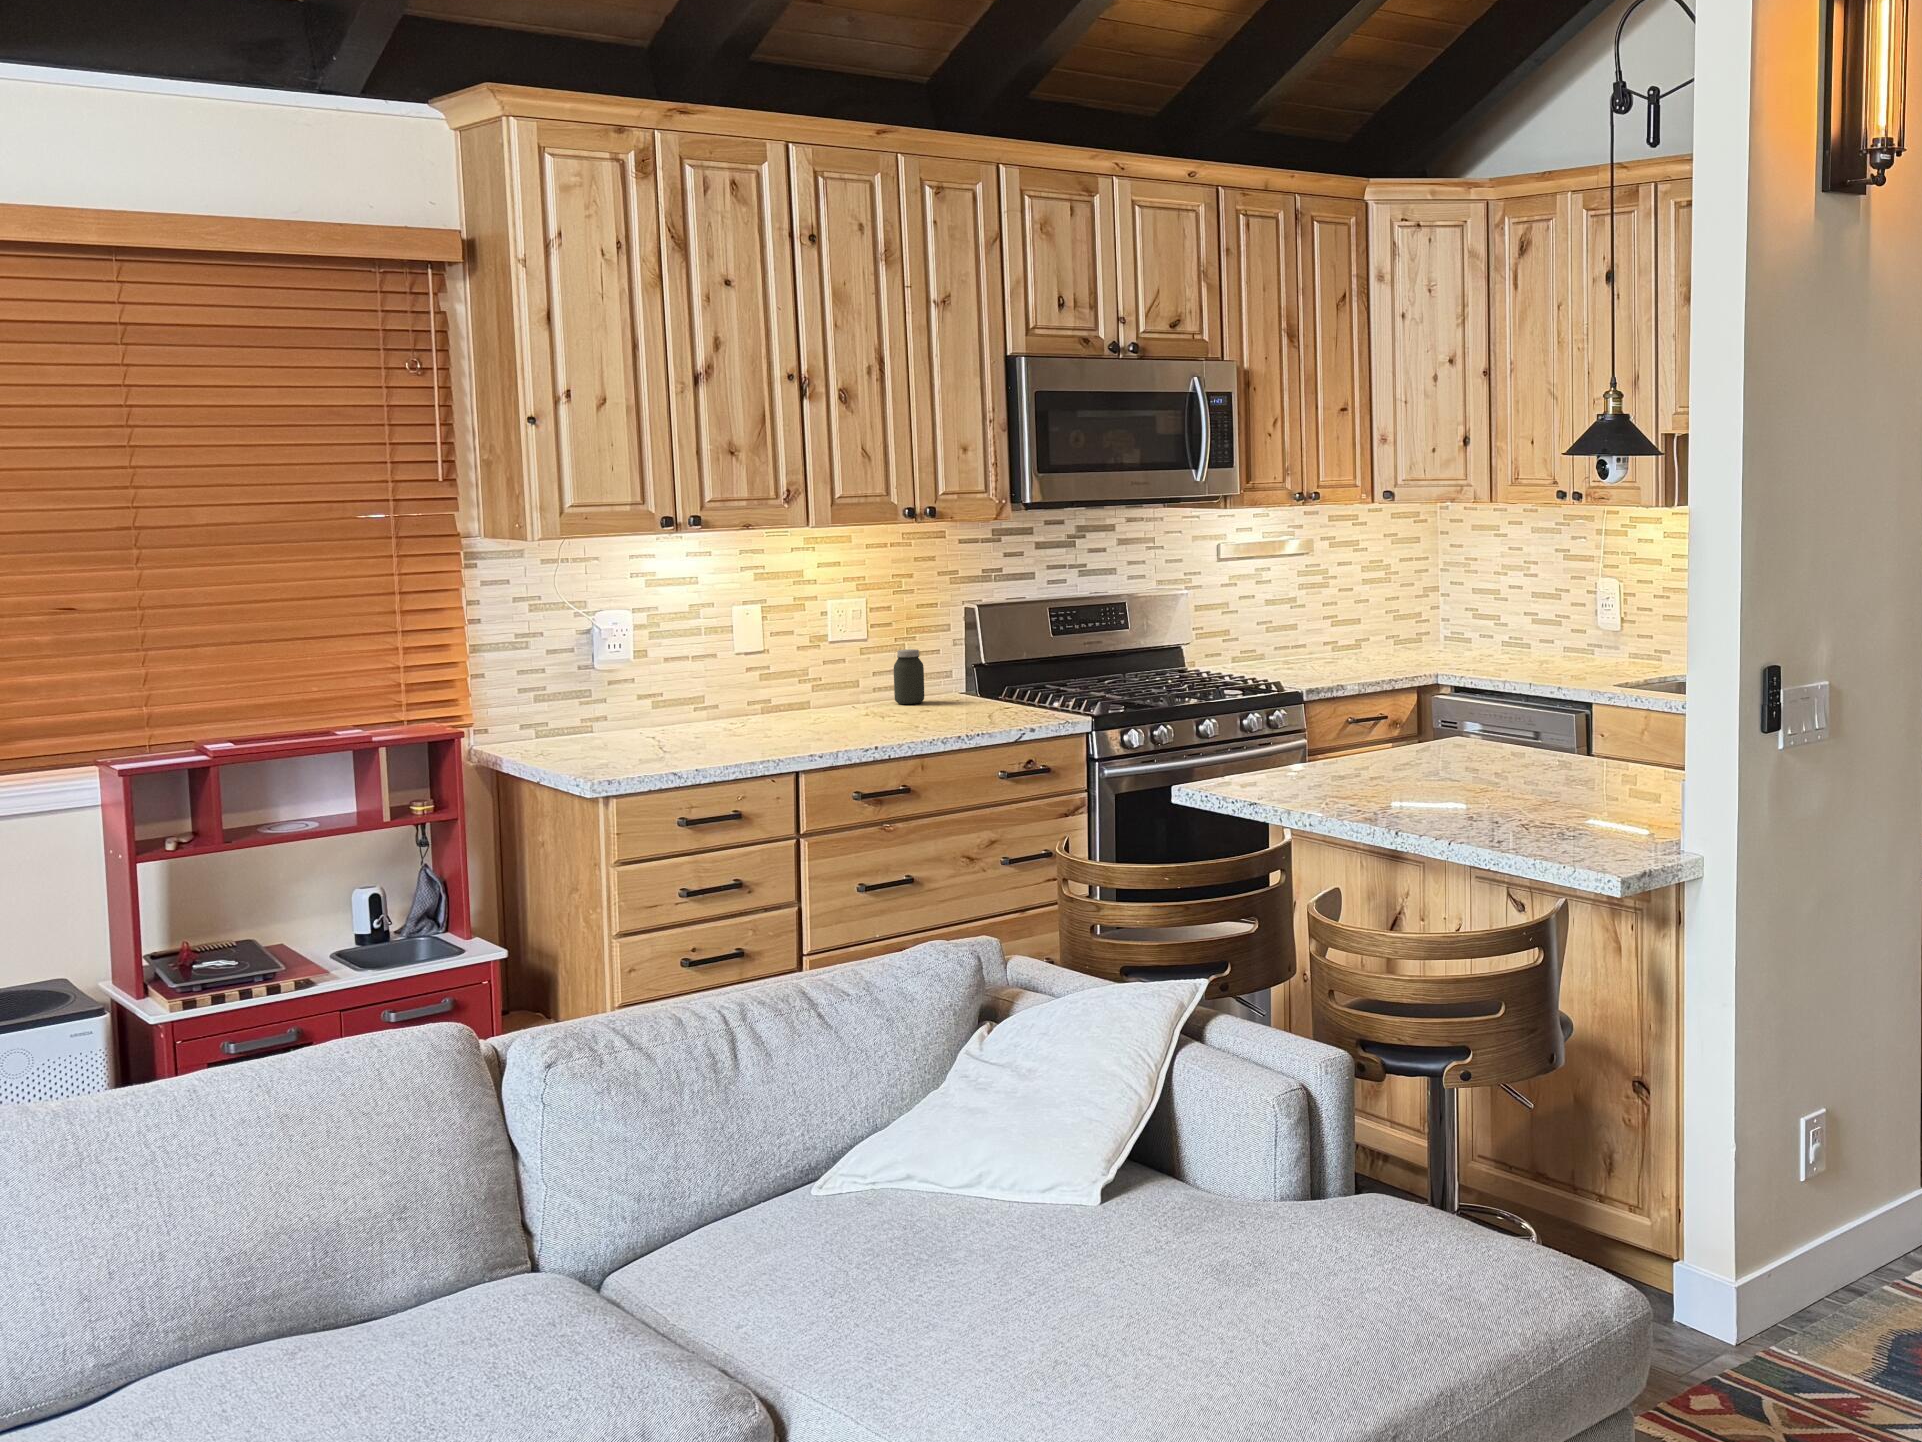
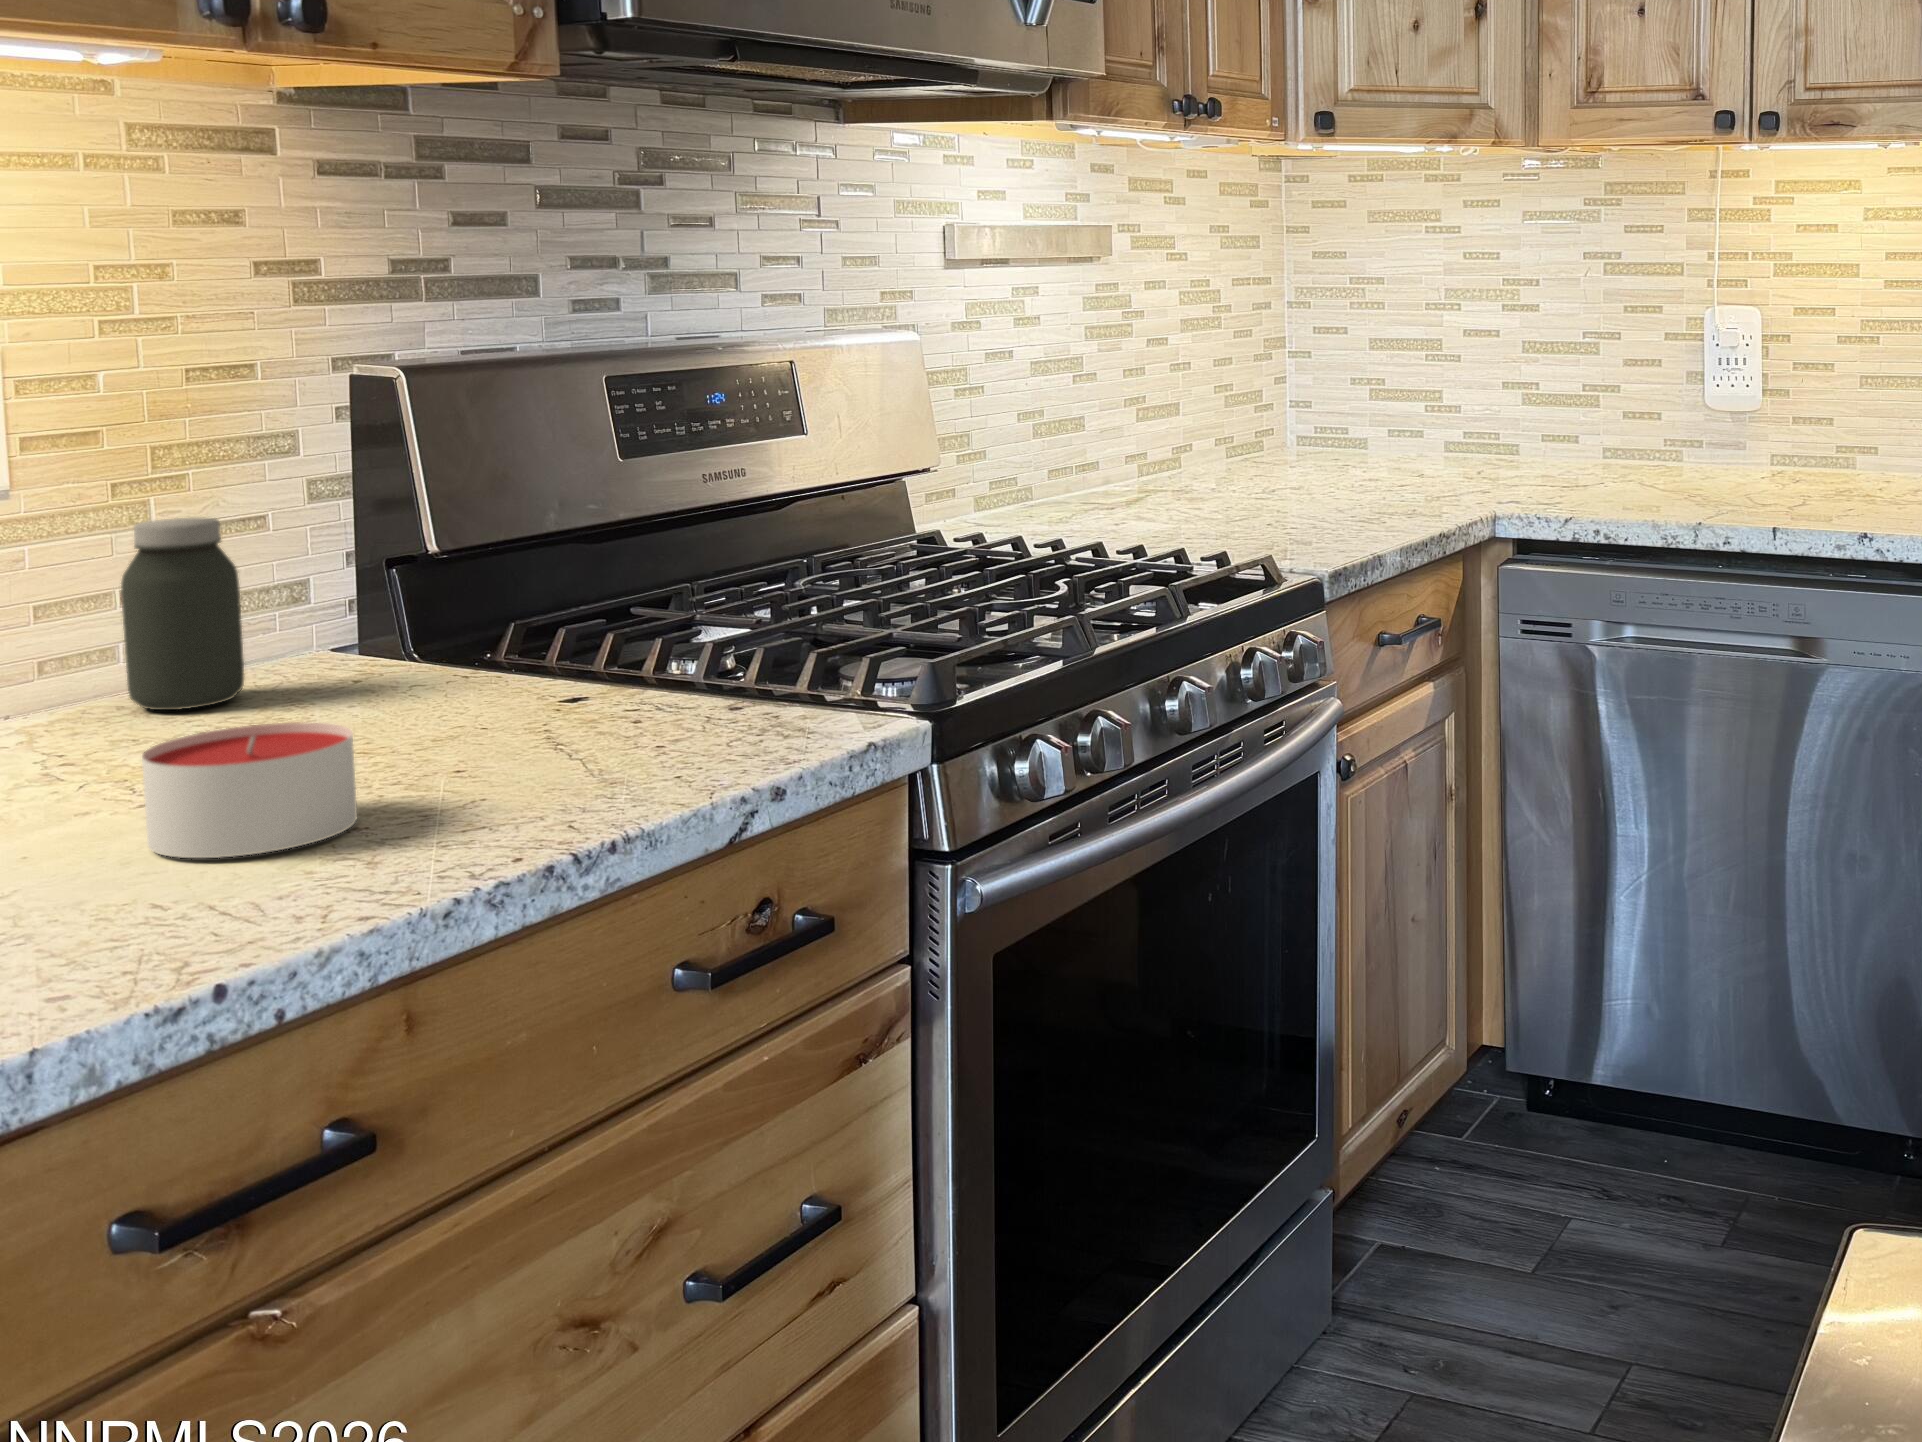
candle: none [880,702,927,731] -> present [142,722,357,858]

